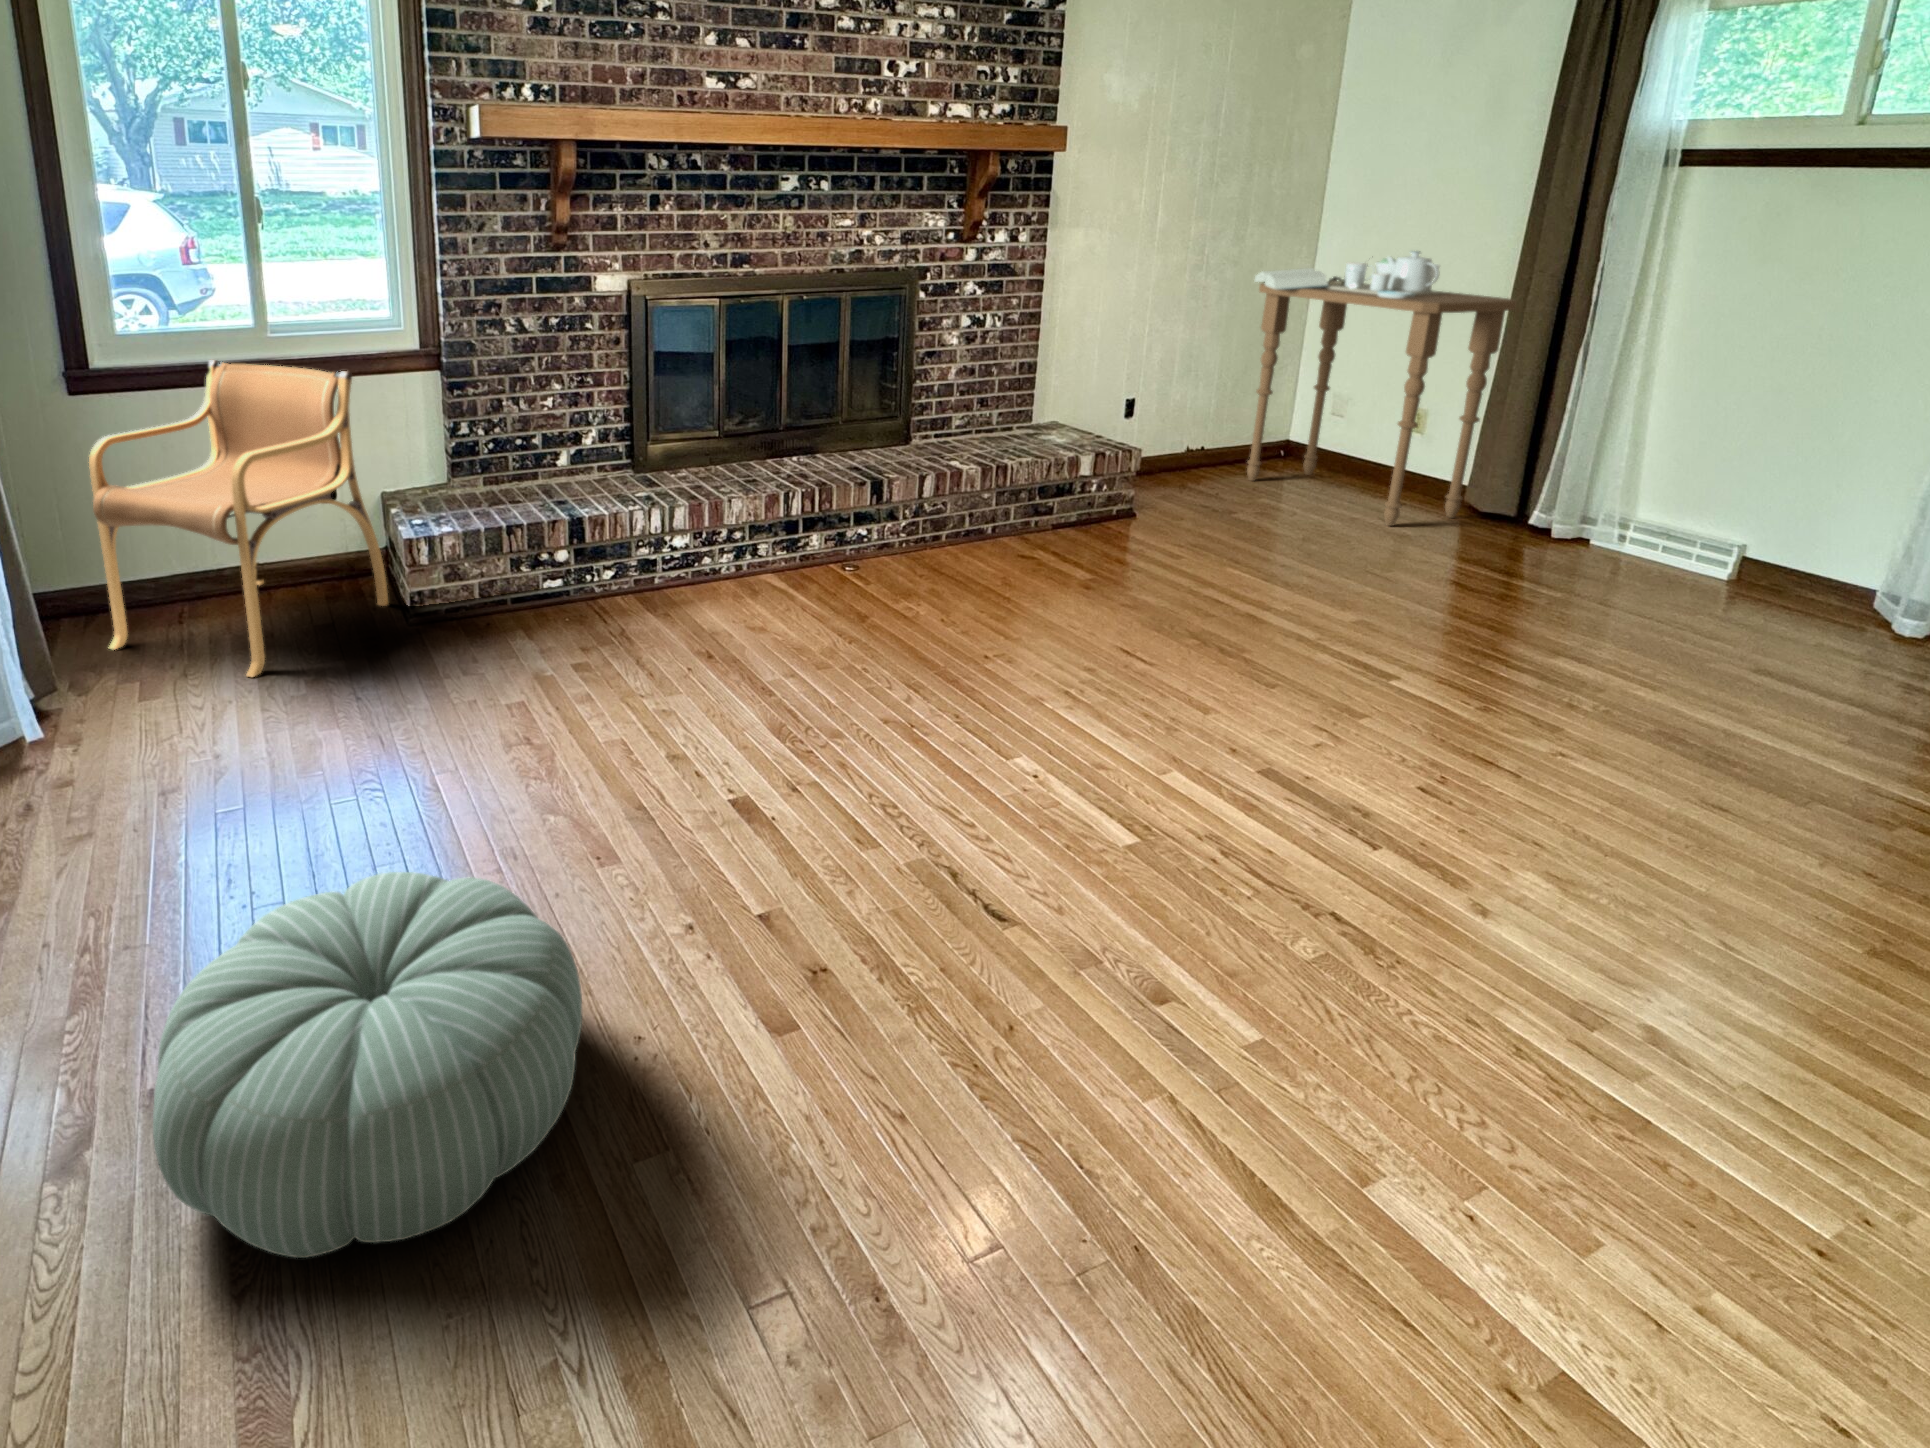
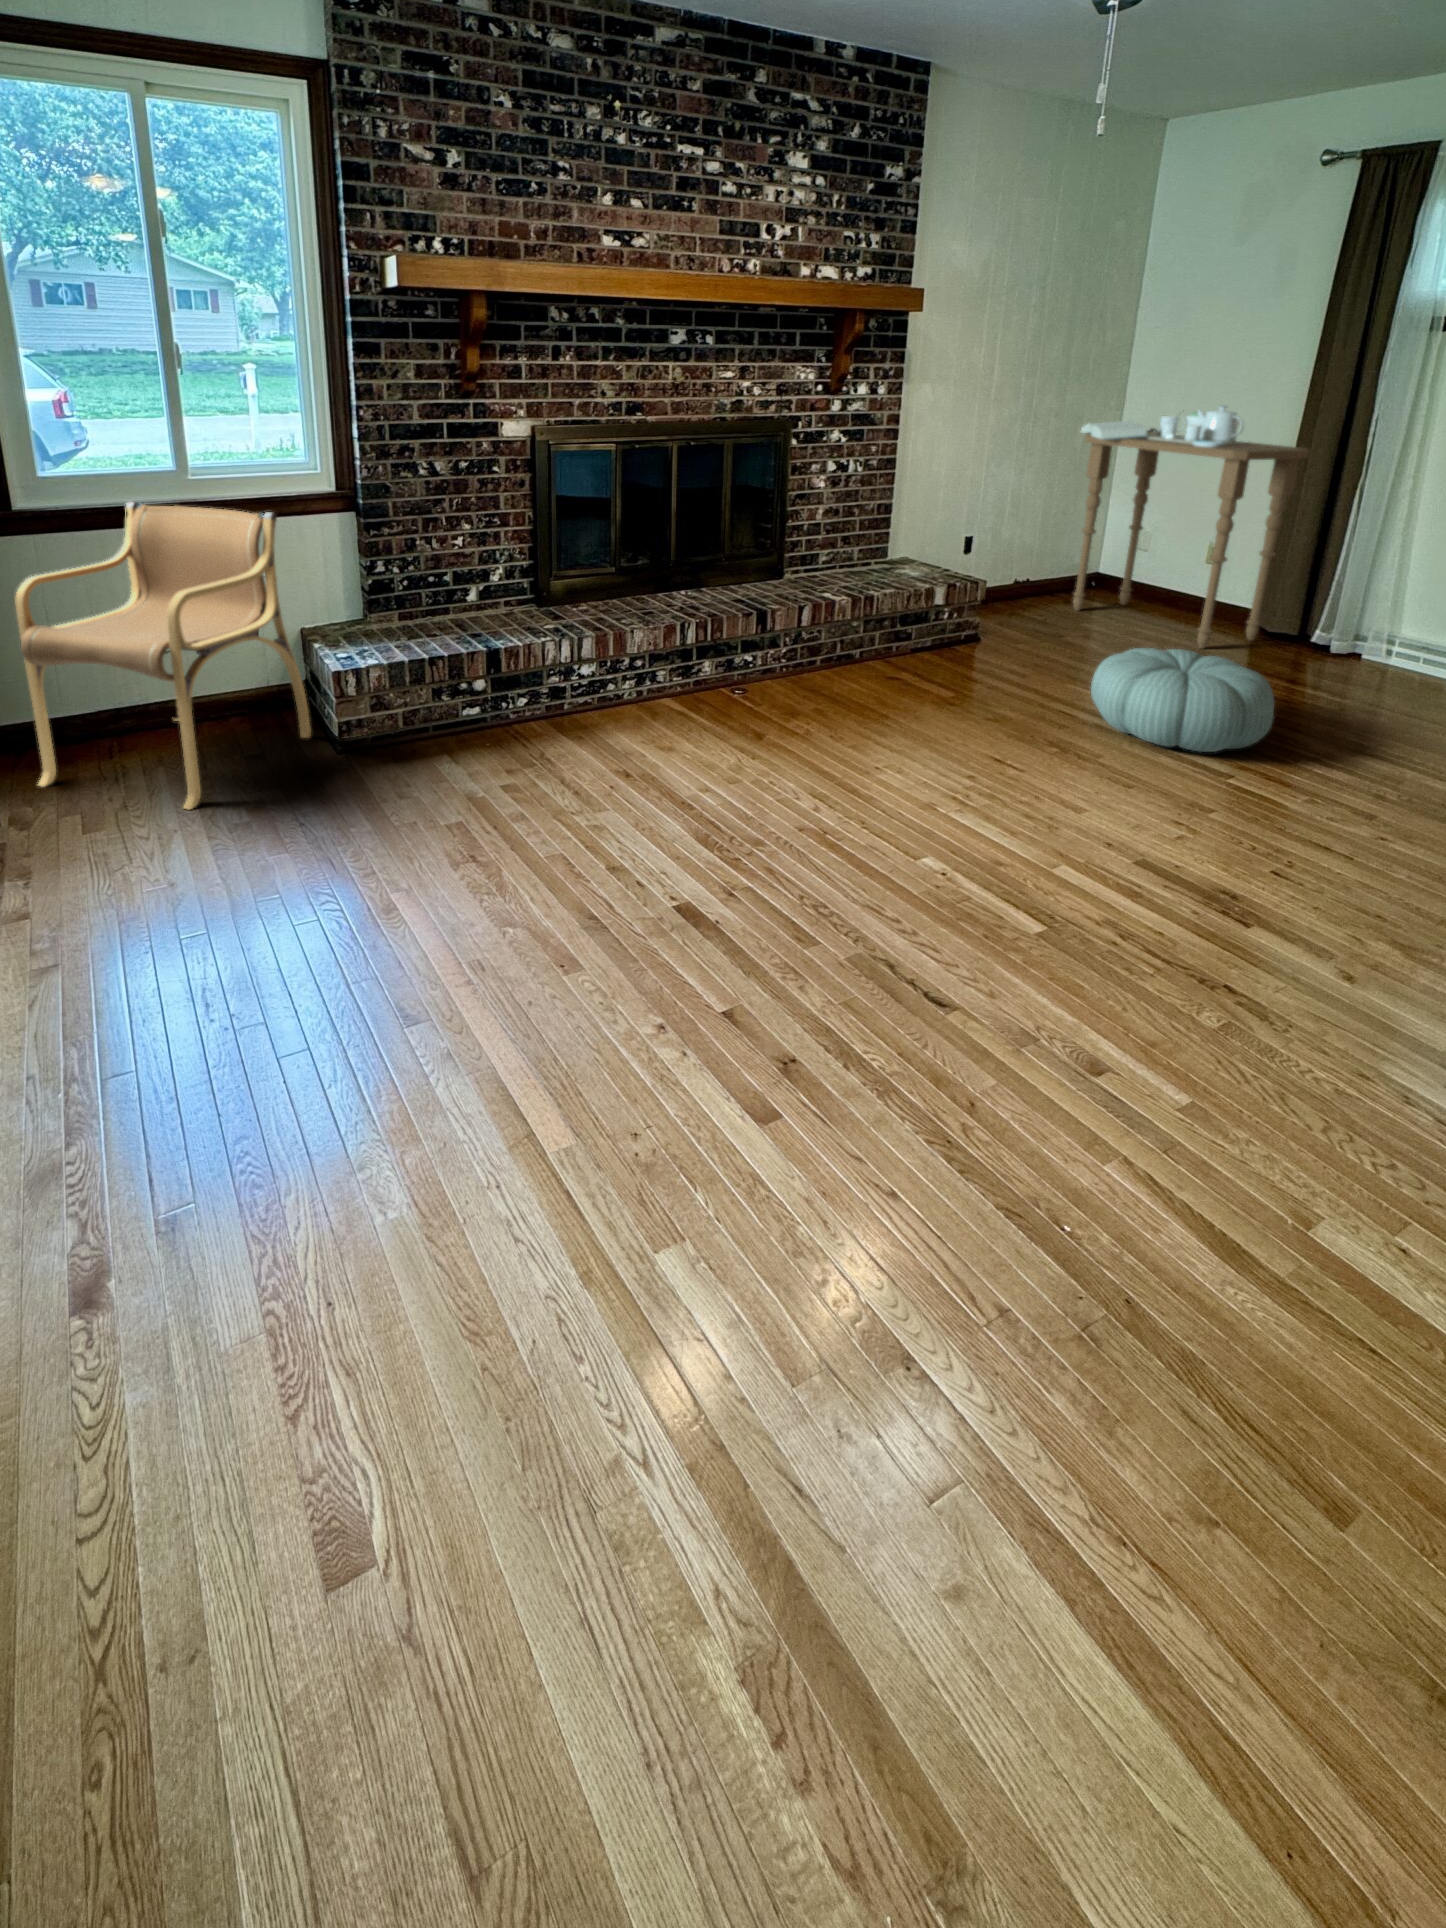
pouf: present [153,872,582,1258] -> present [1091,648,1274,752]

